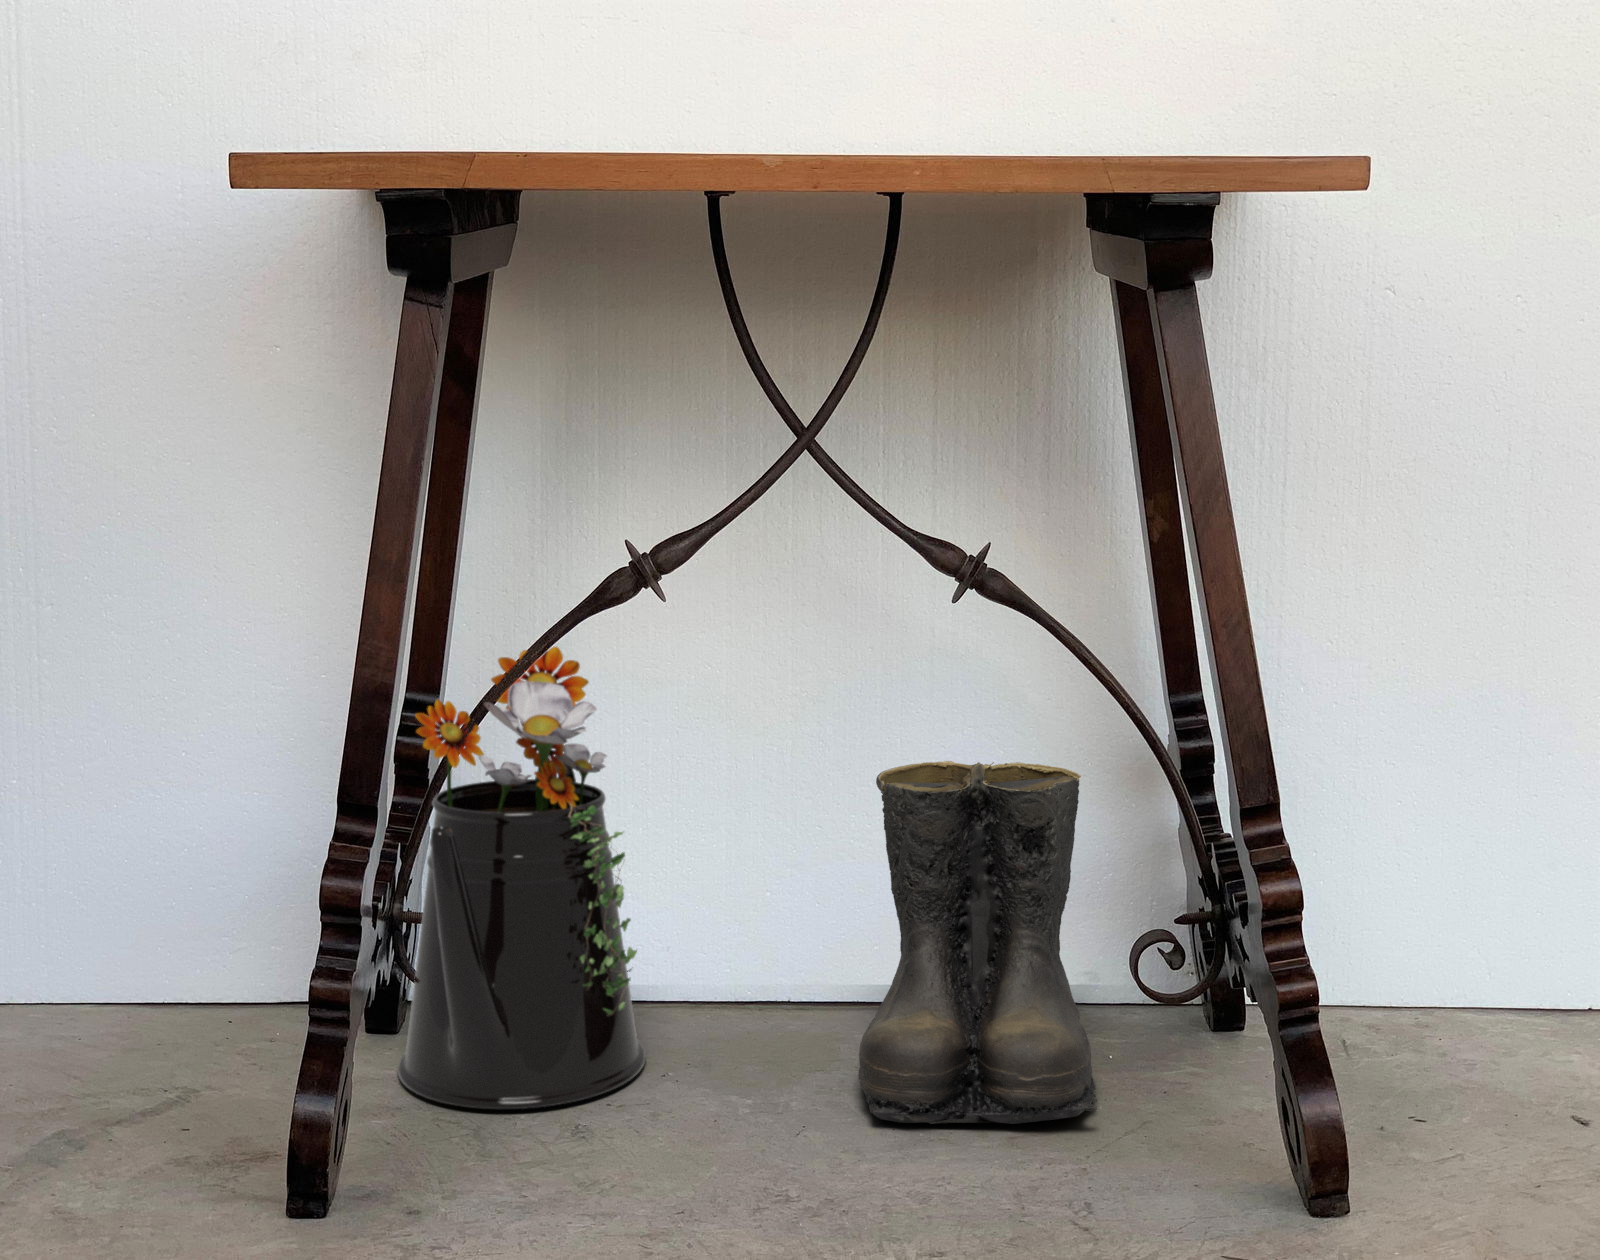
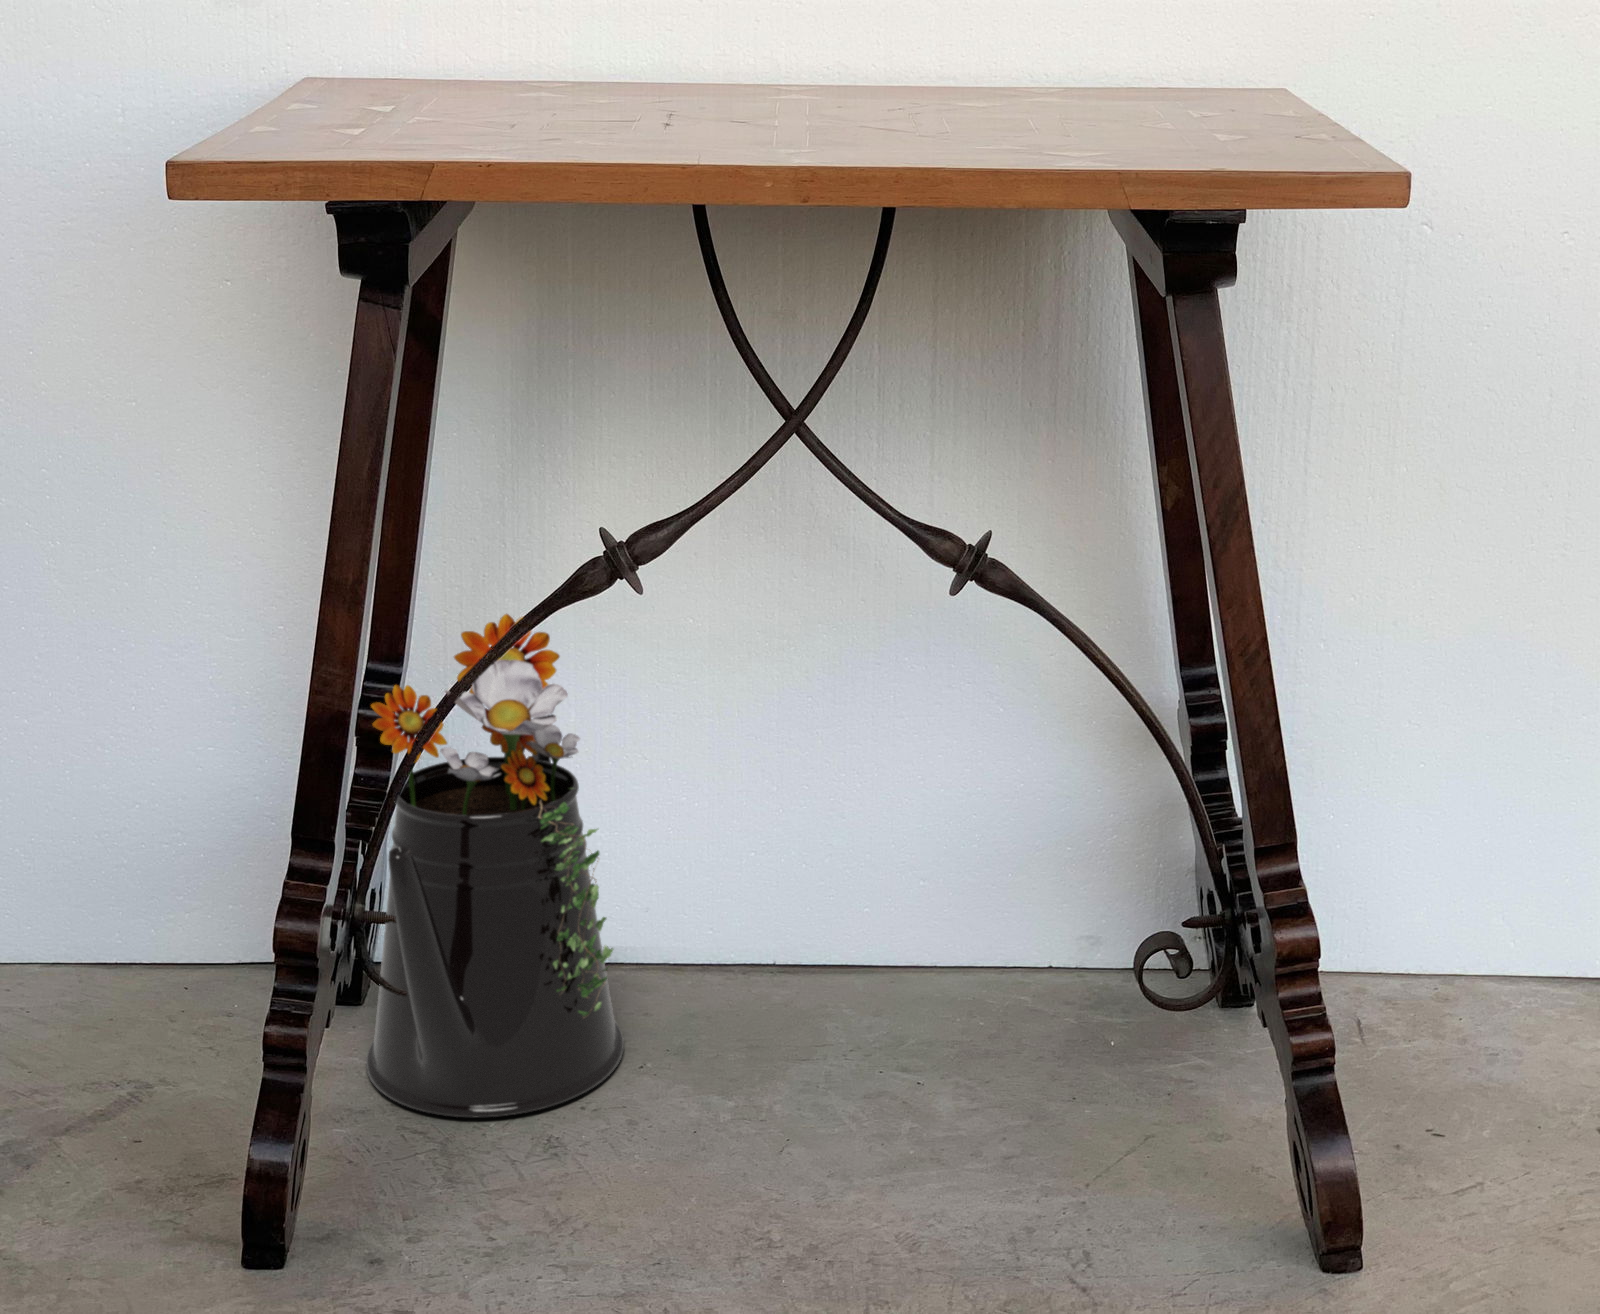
boots: present [858,761,1097,1124] -> none [845,731,1097,1140]

